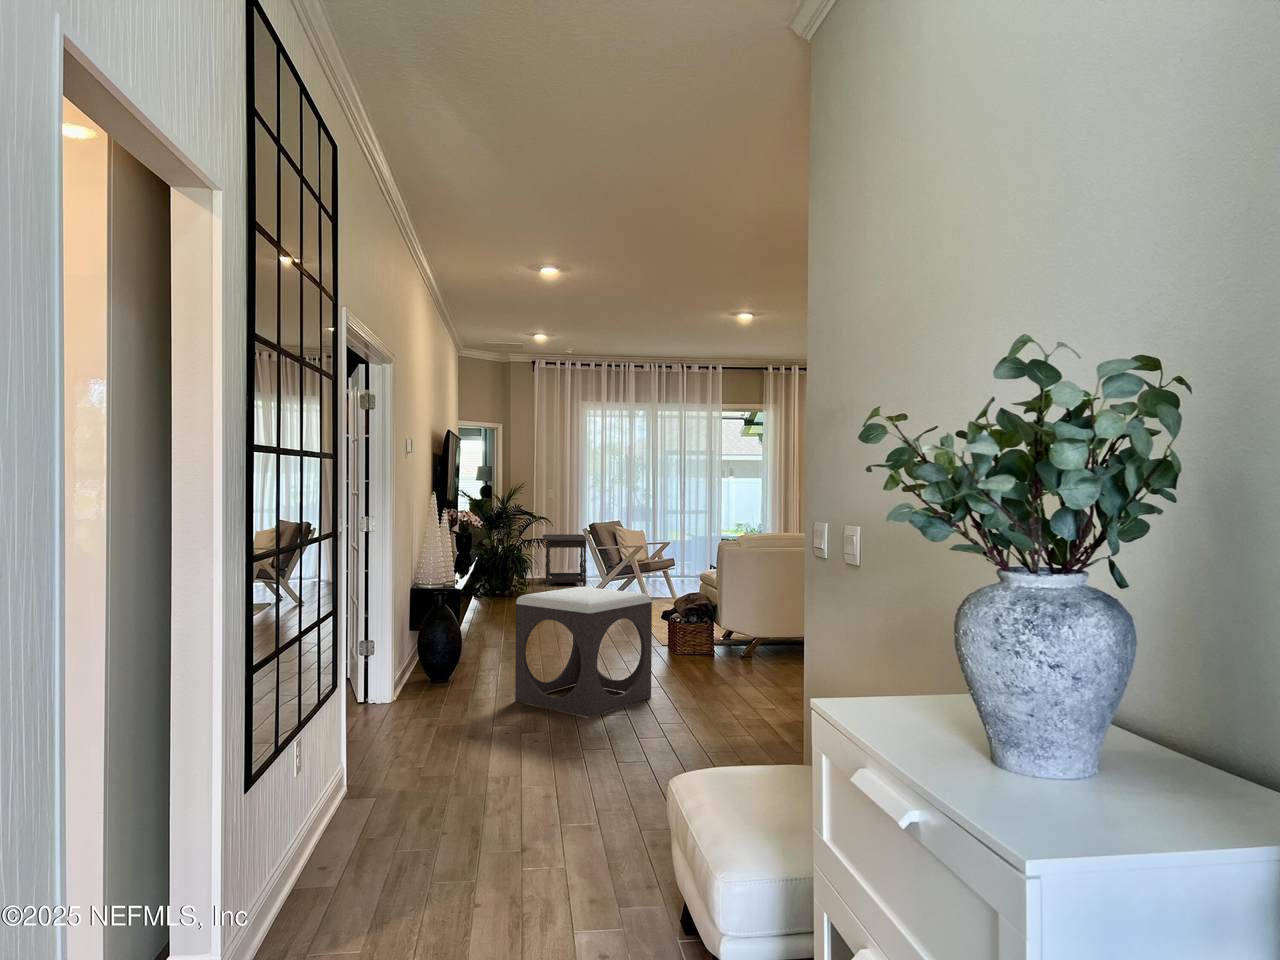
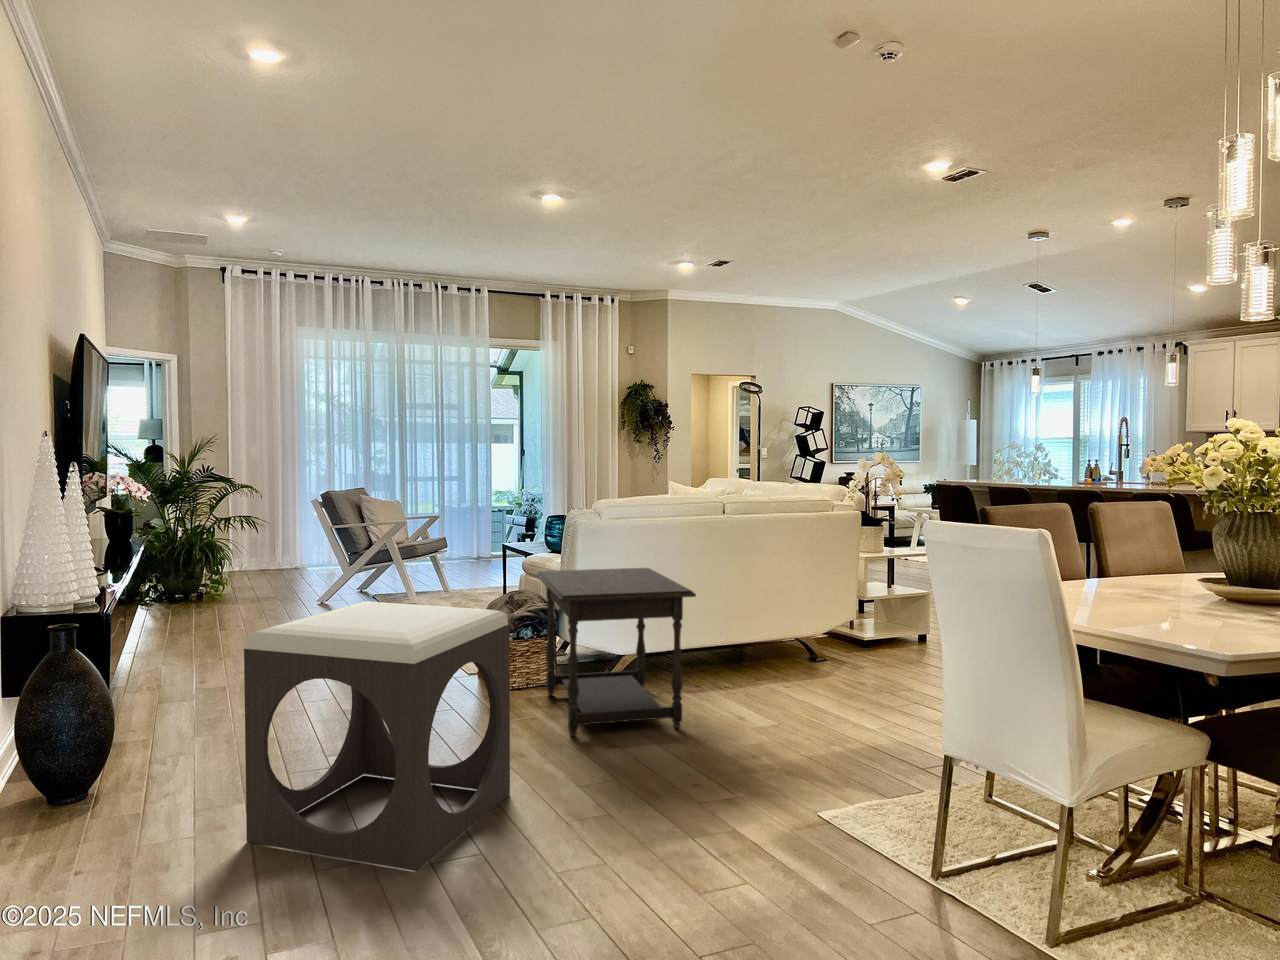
side table: present [543,534,587,587] -> present [536,568,696,737]

